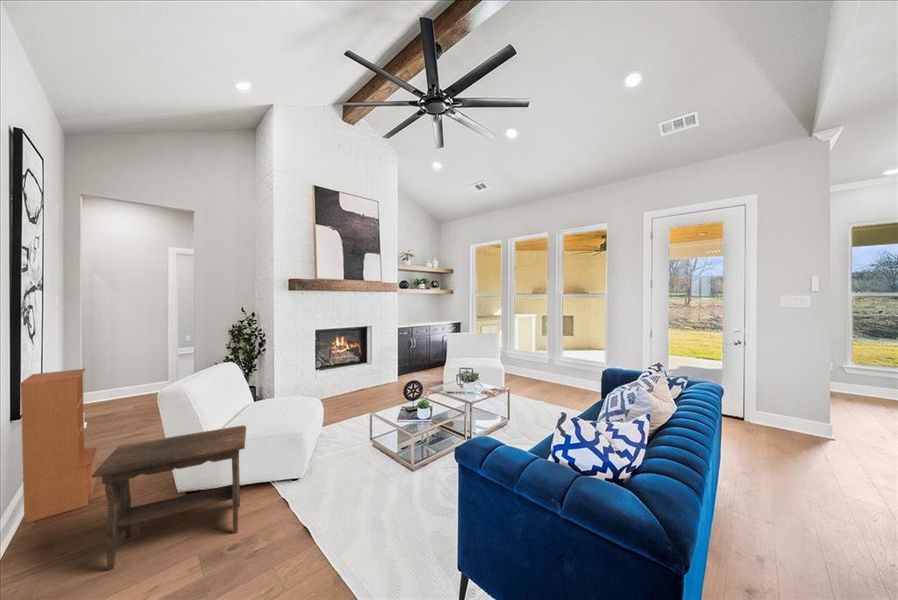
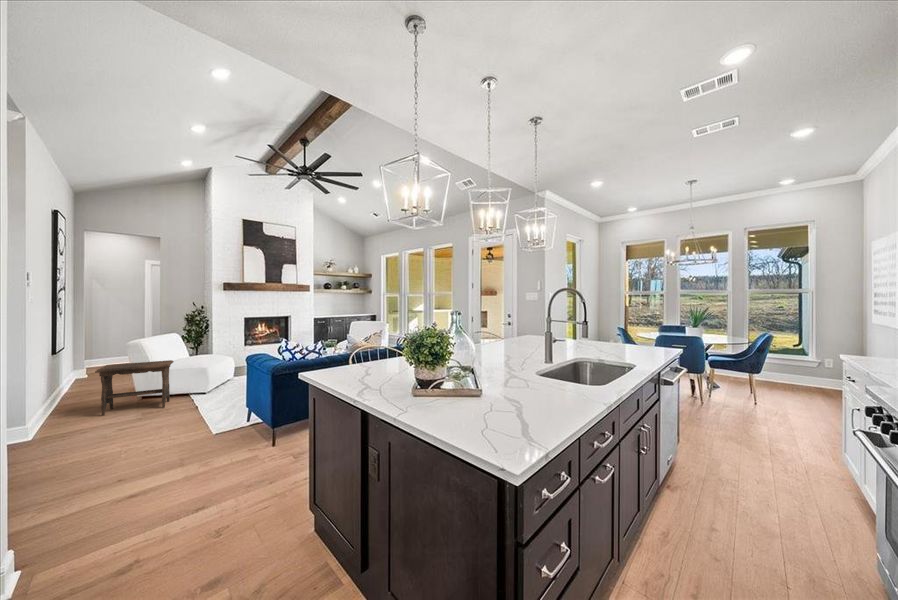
bookcase: present [20,369,97,523] -> none [59,332,95,405]

